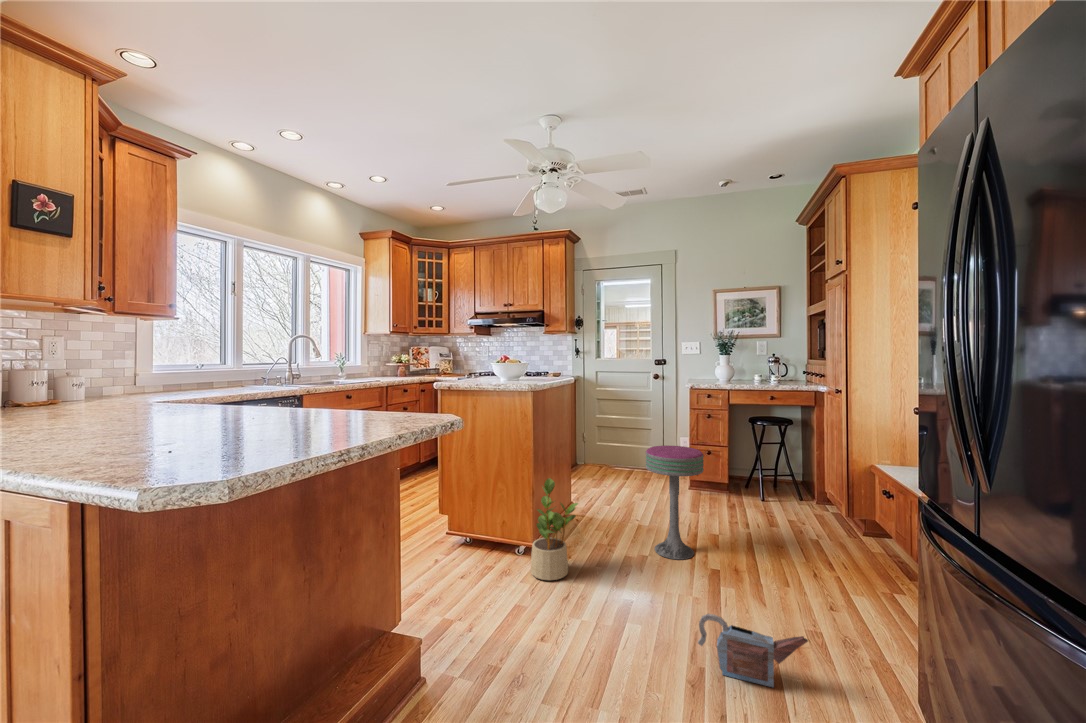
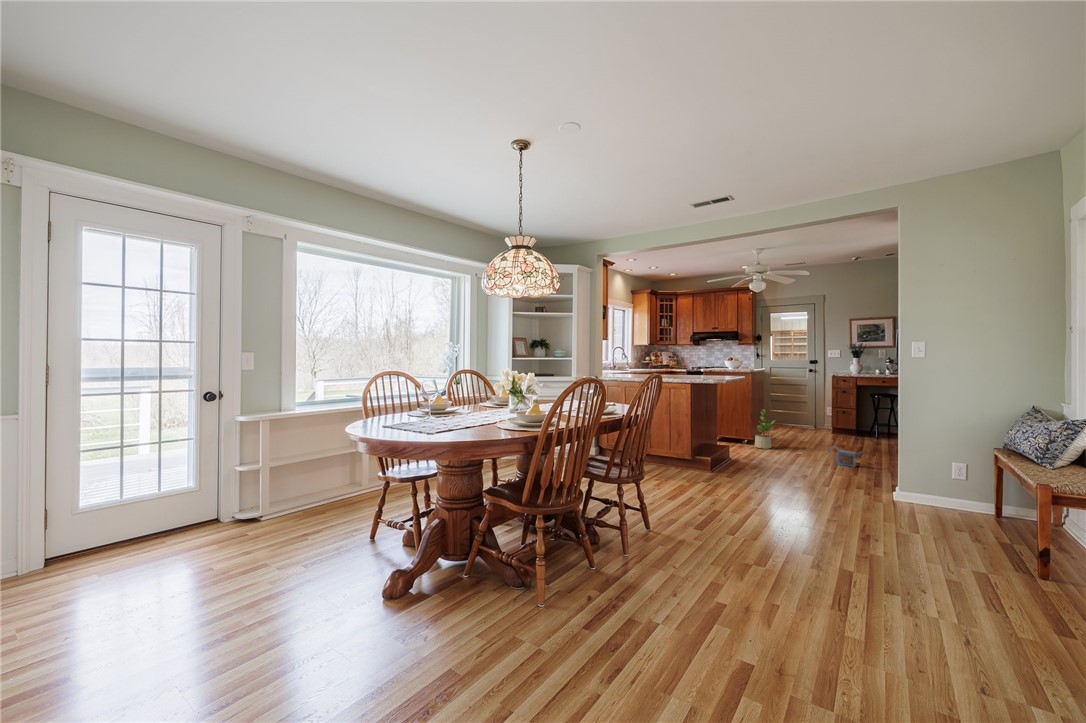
bar stool: present [646,445,704,560] -> none [807,401,836,448]

